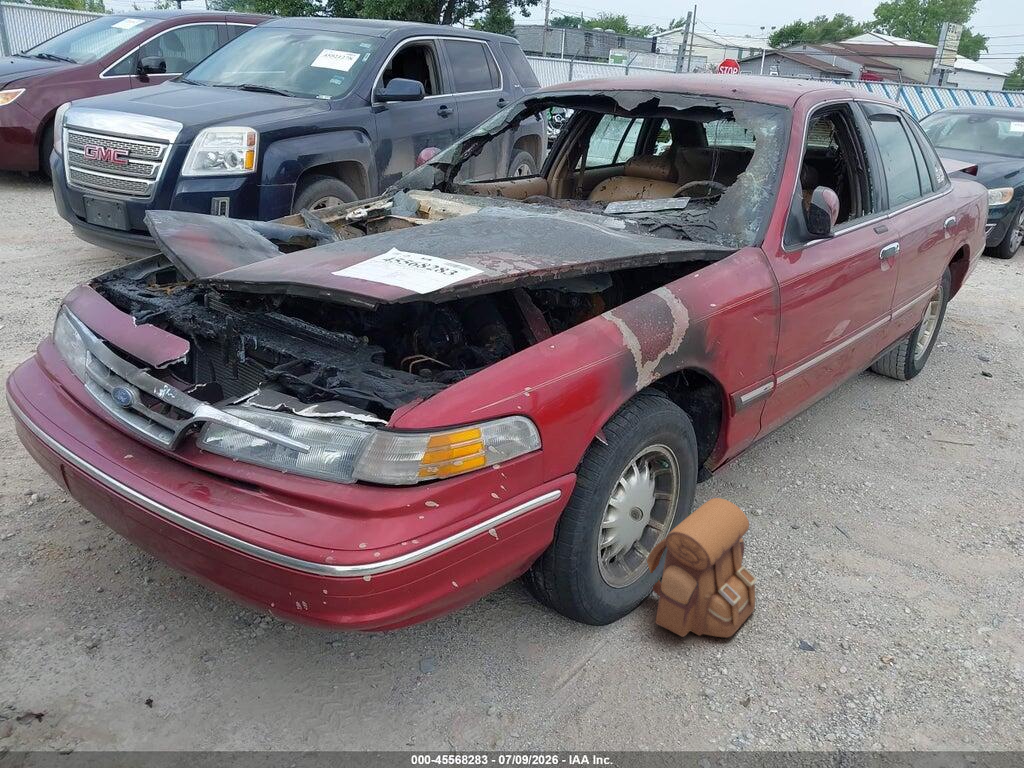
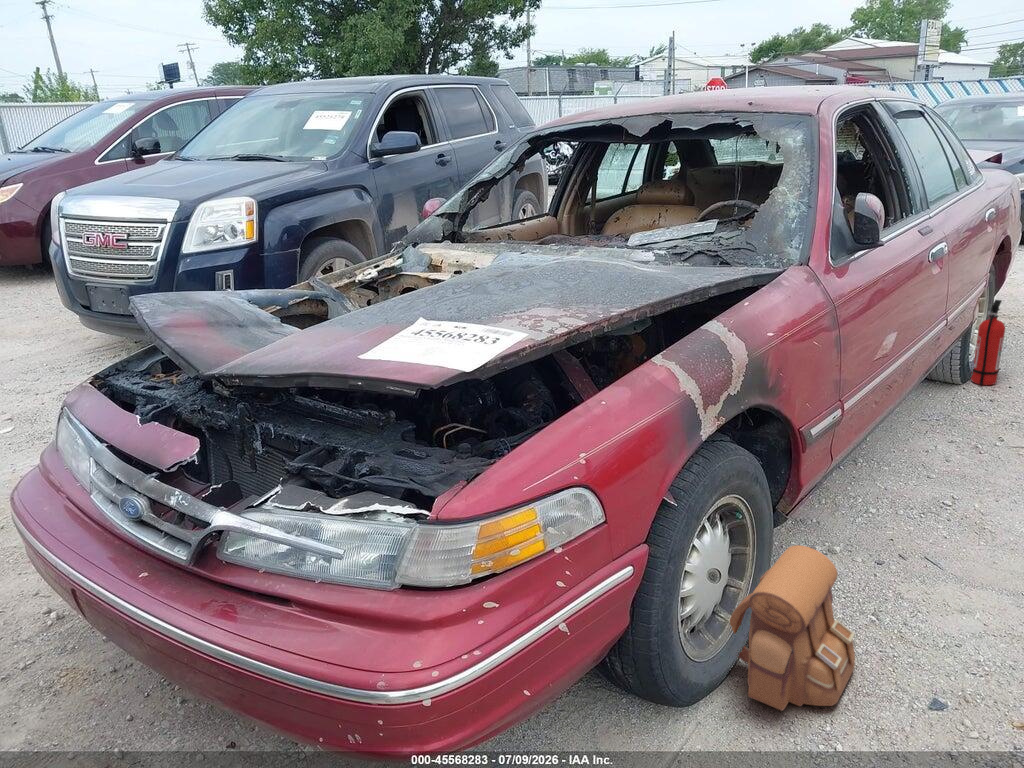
fire extinguisher: none [924,305,962,386] -> present [971,300,1005,385]

